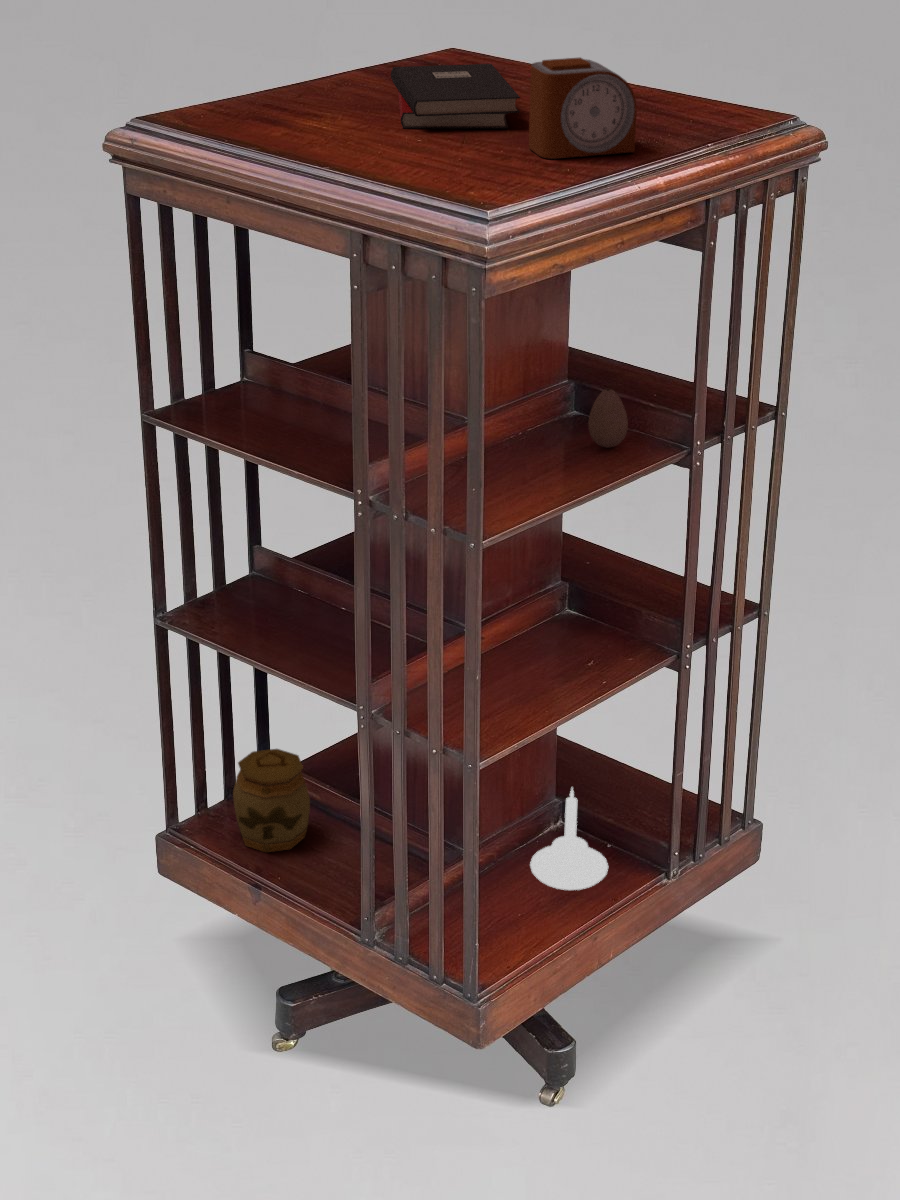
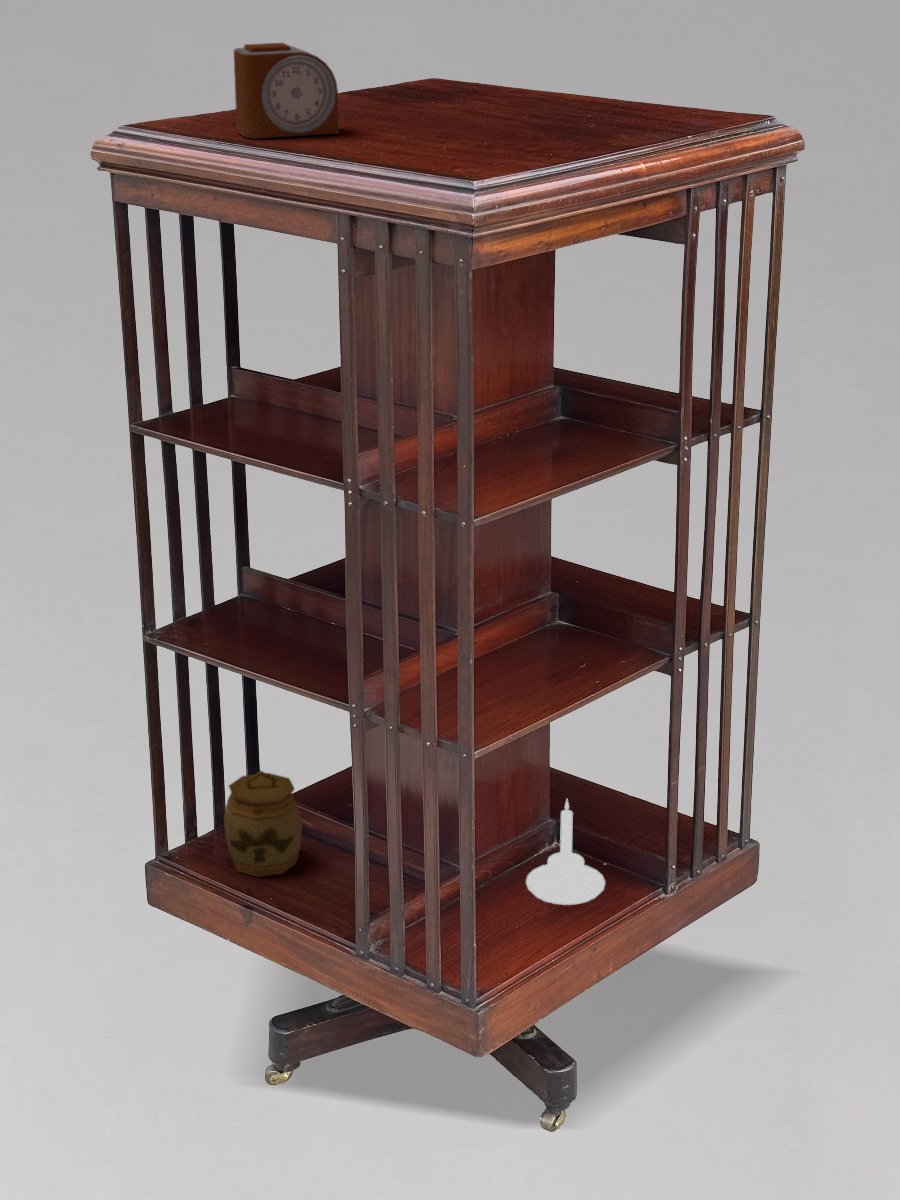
alarm clock: present [529,58,637,159] -> present [234,43,339,139]
hardback book: present [391,64,520,128] -> none [373,76,501,129]
decorative egg: present [588,389,628,447] -> none [576,386,615,446]

